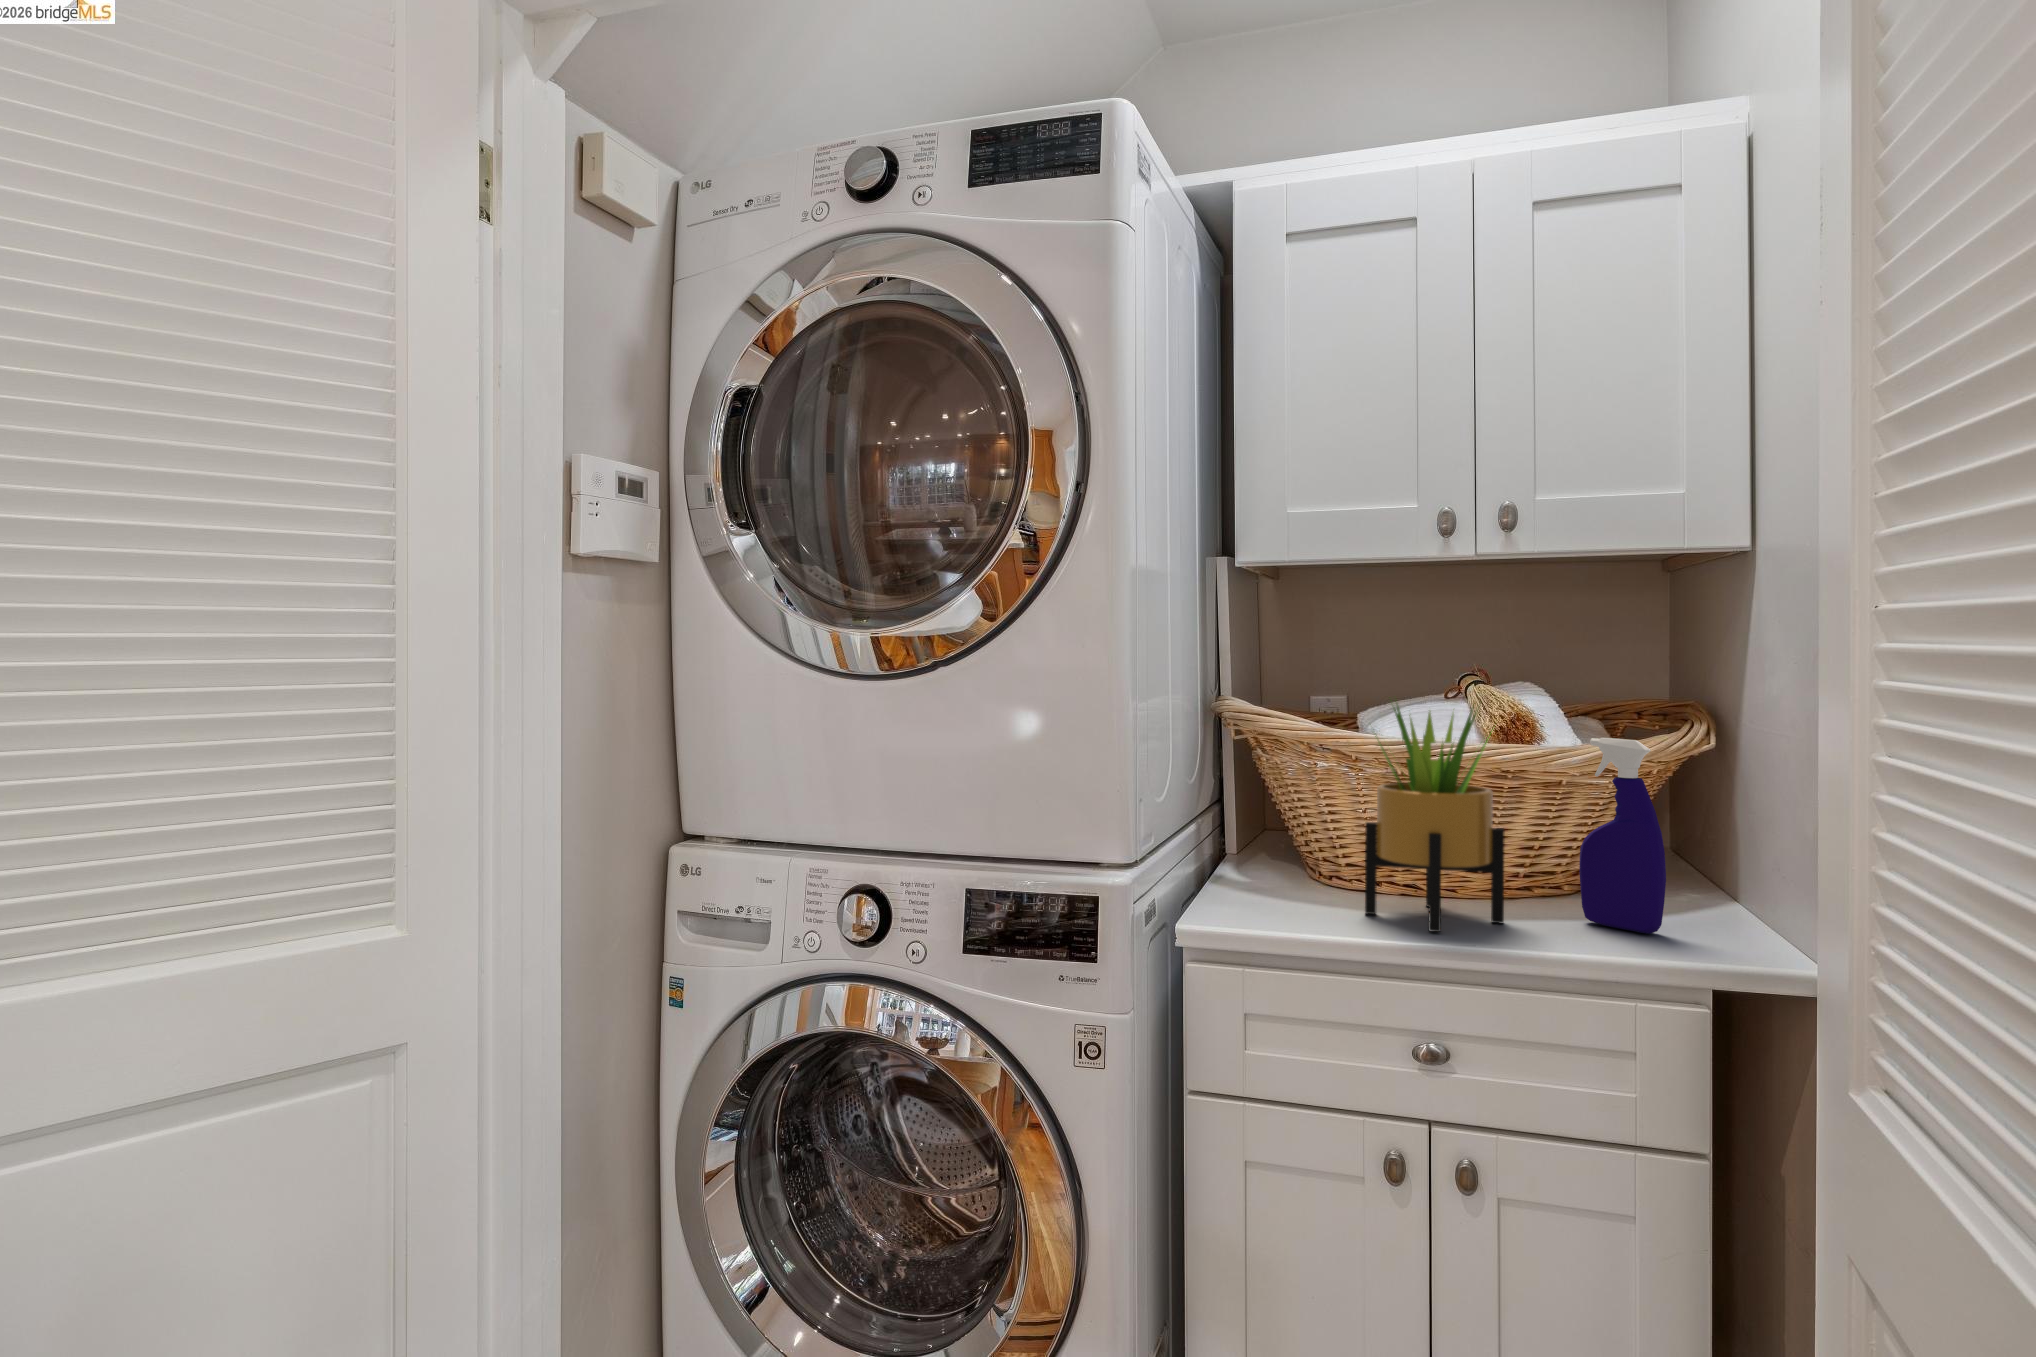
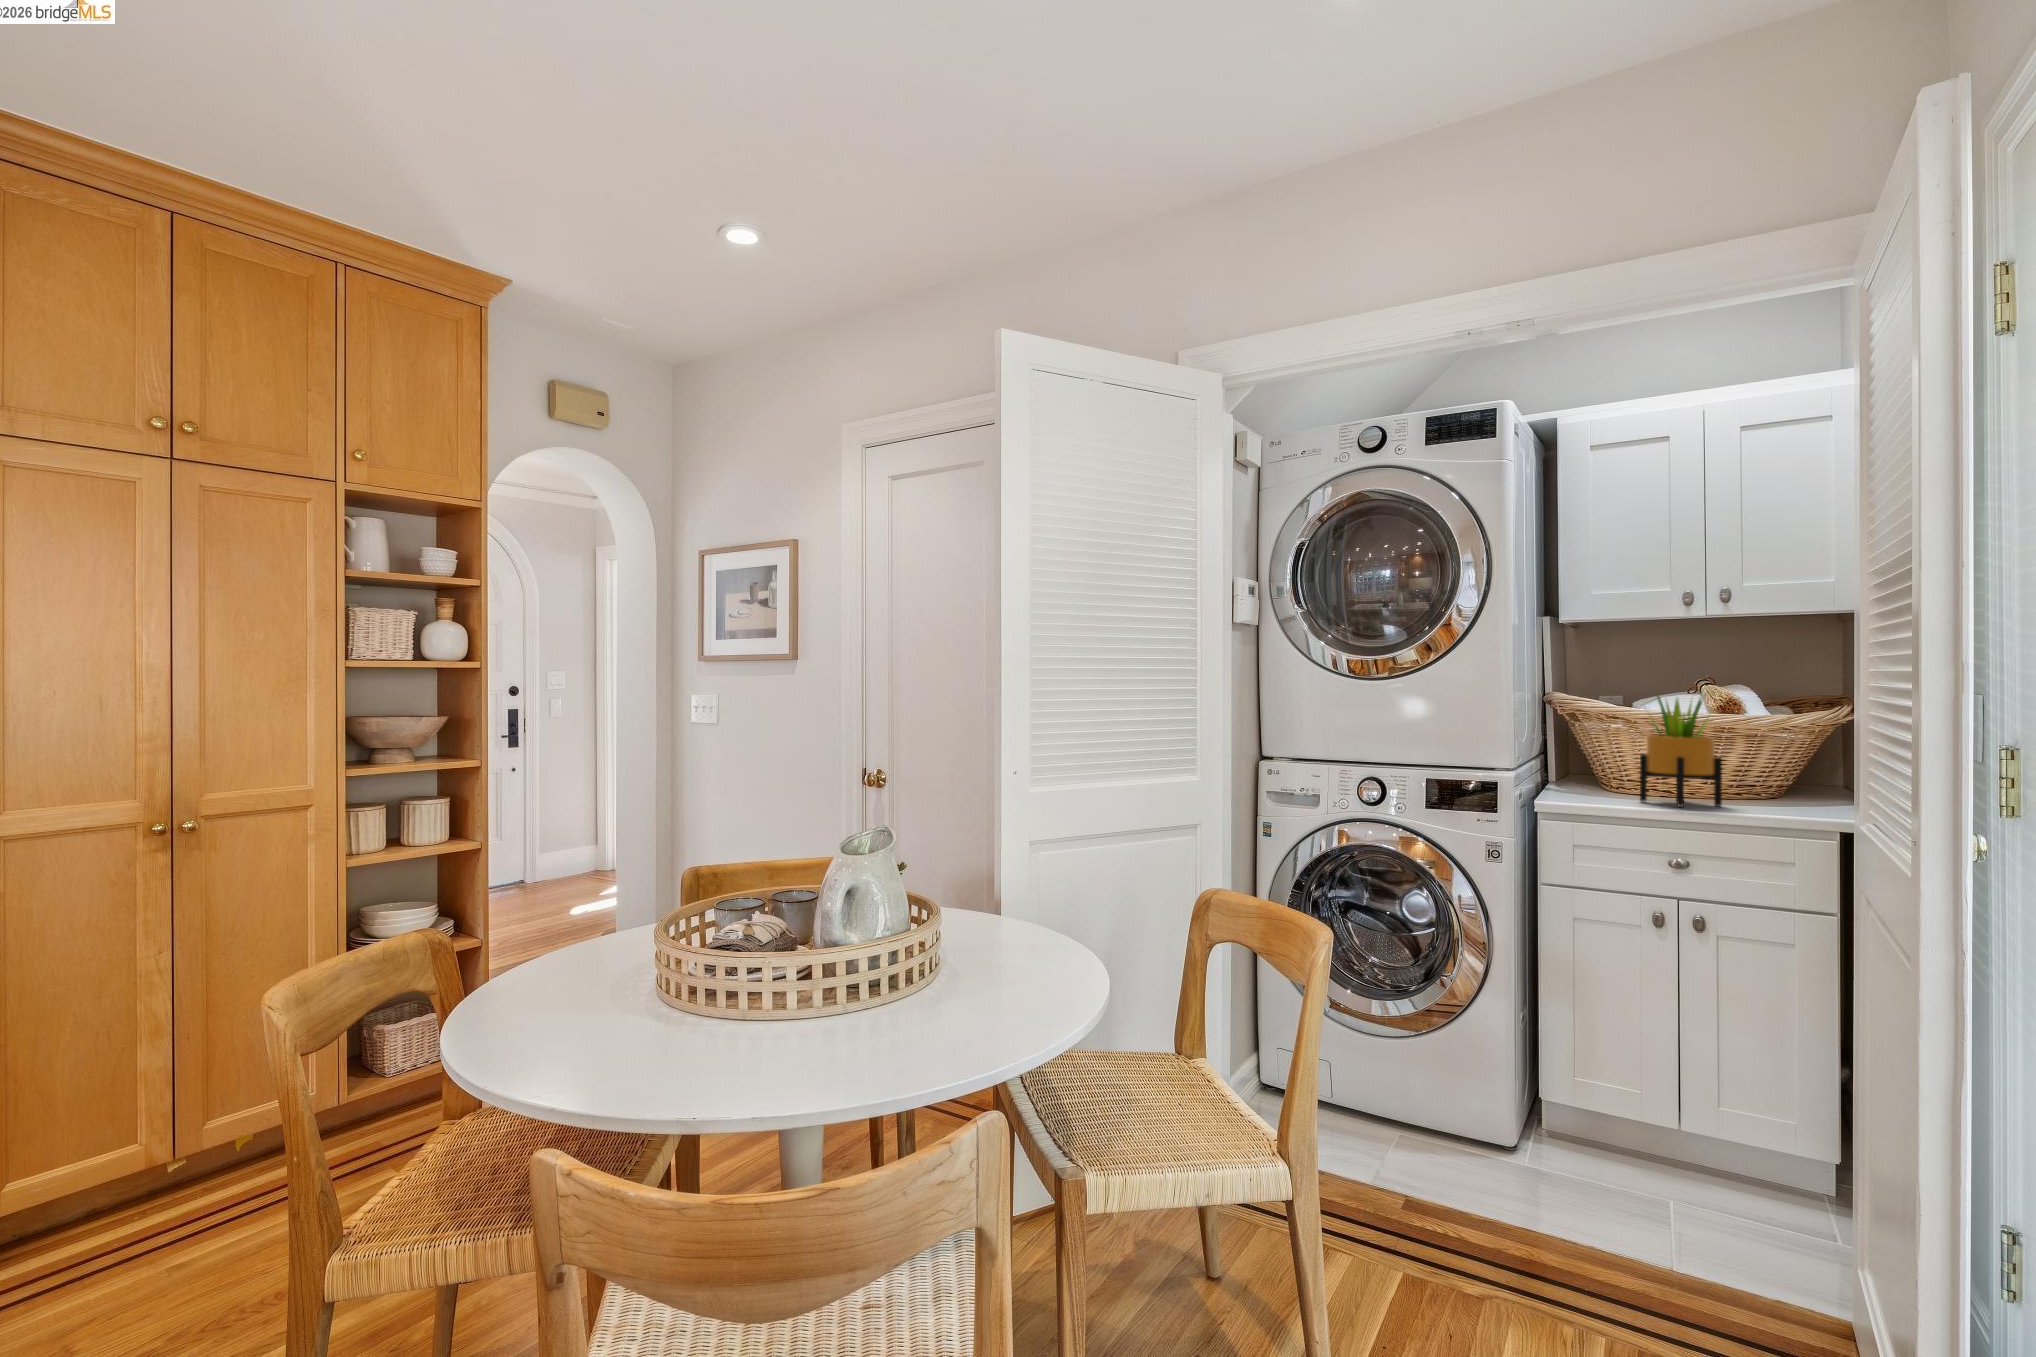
spray bottle: present [1580,738,1666,933] -> none [1768,711,1816,811]

